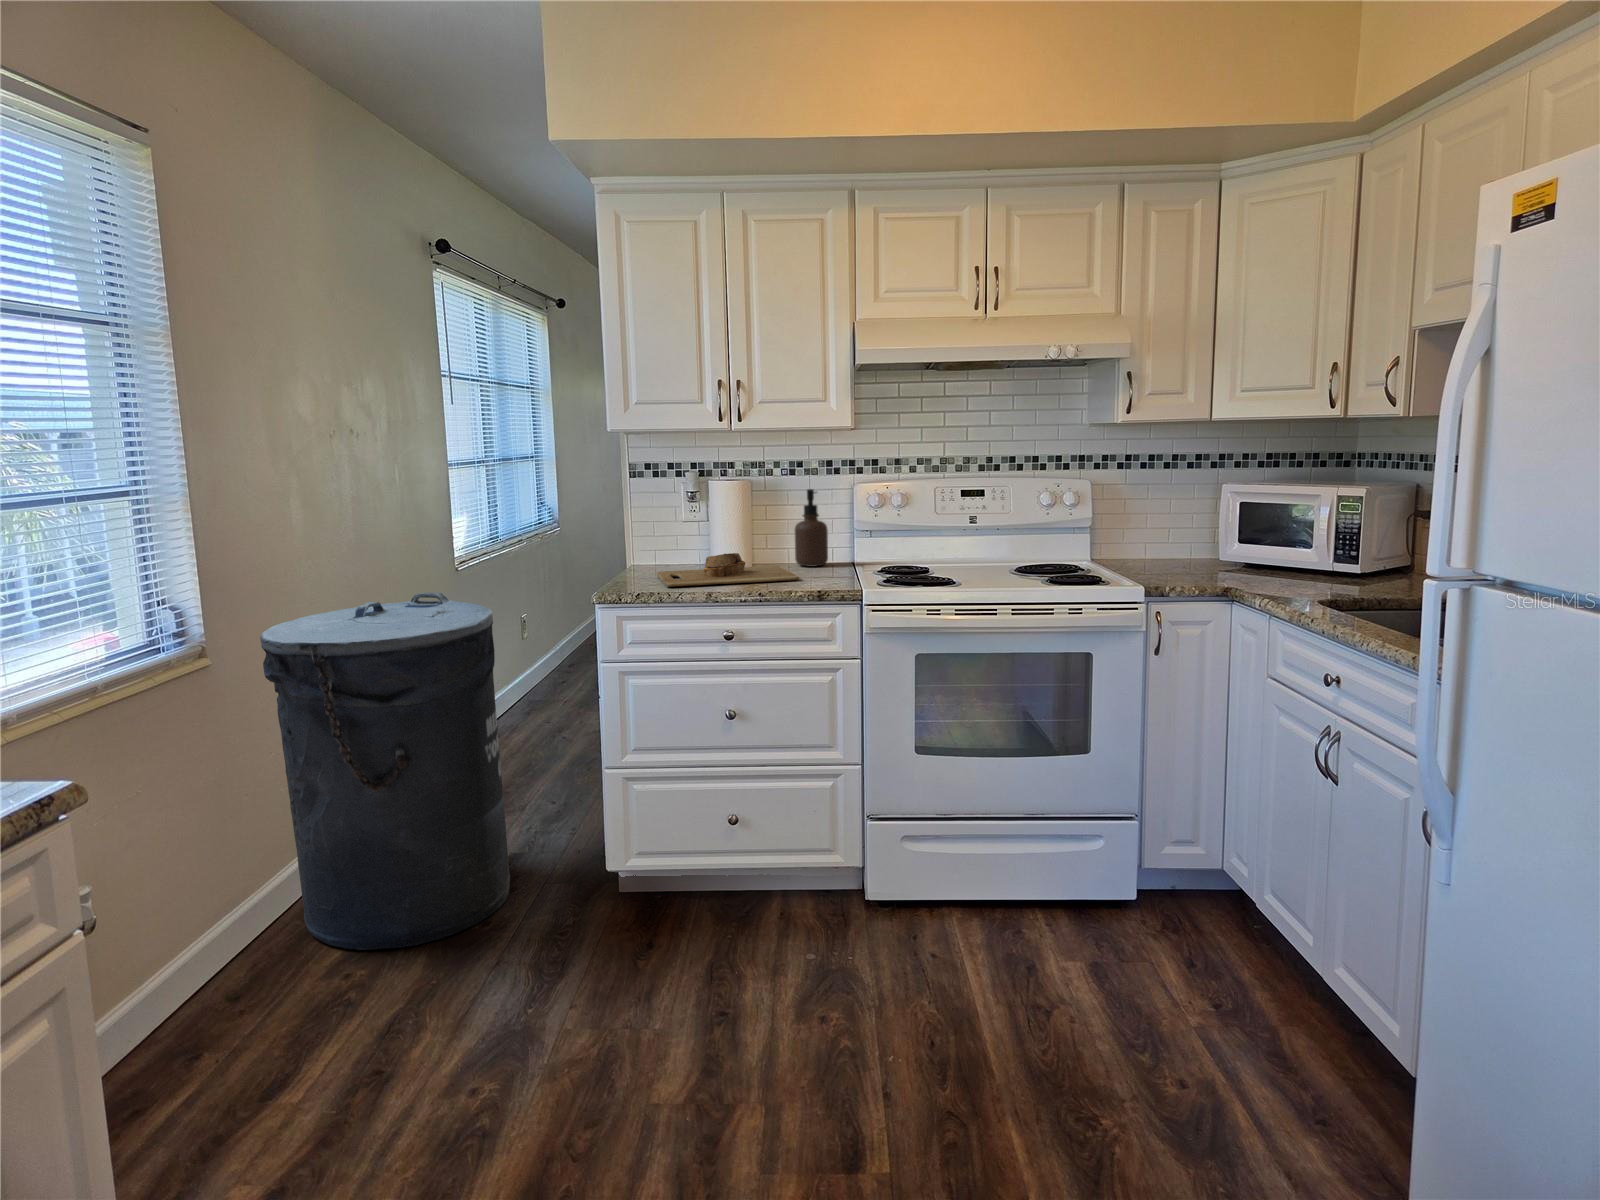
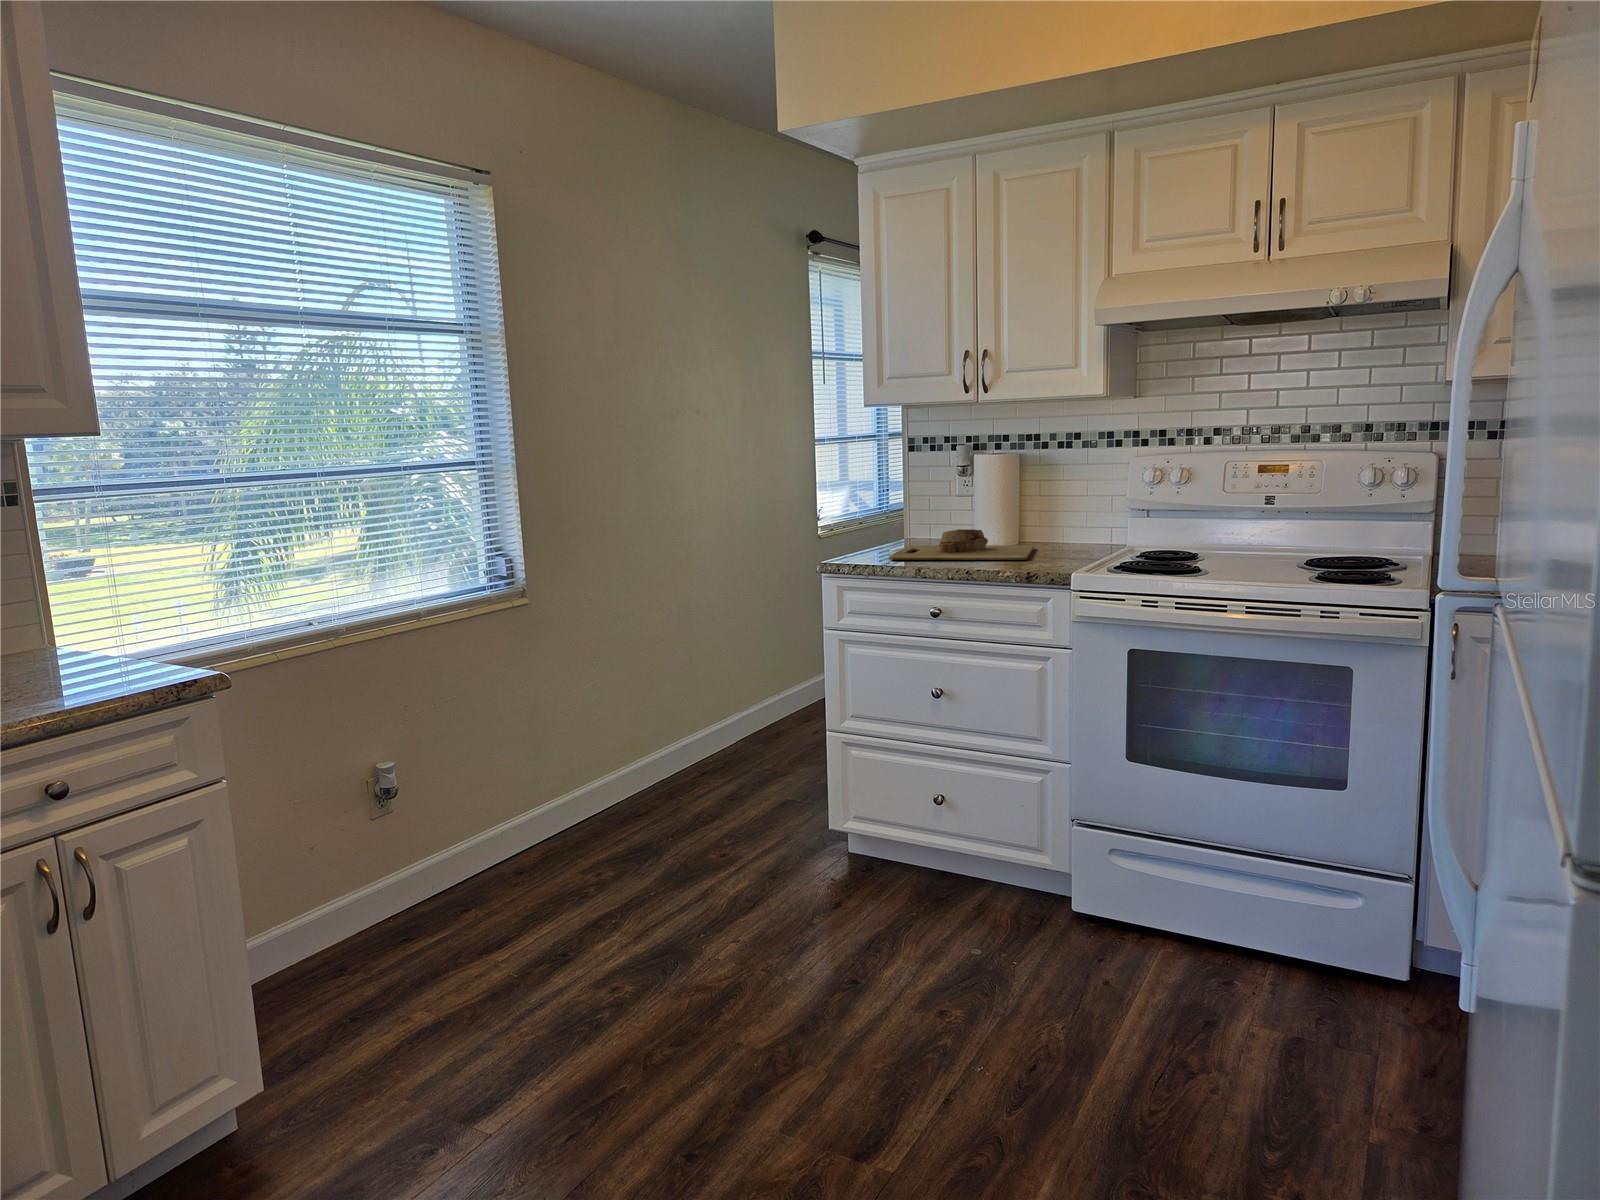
soap dispenser: present [795,489,828,567] -> none [1059,464,1096,548]
trash can: present [260,593,510,950] -> none [567,555,765,856]

